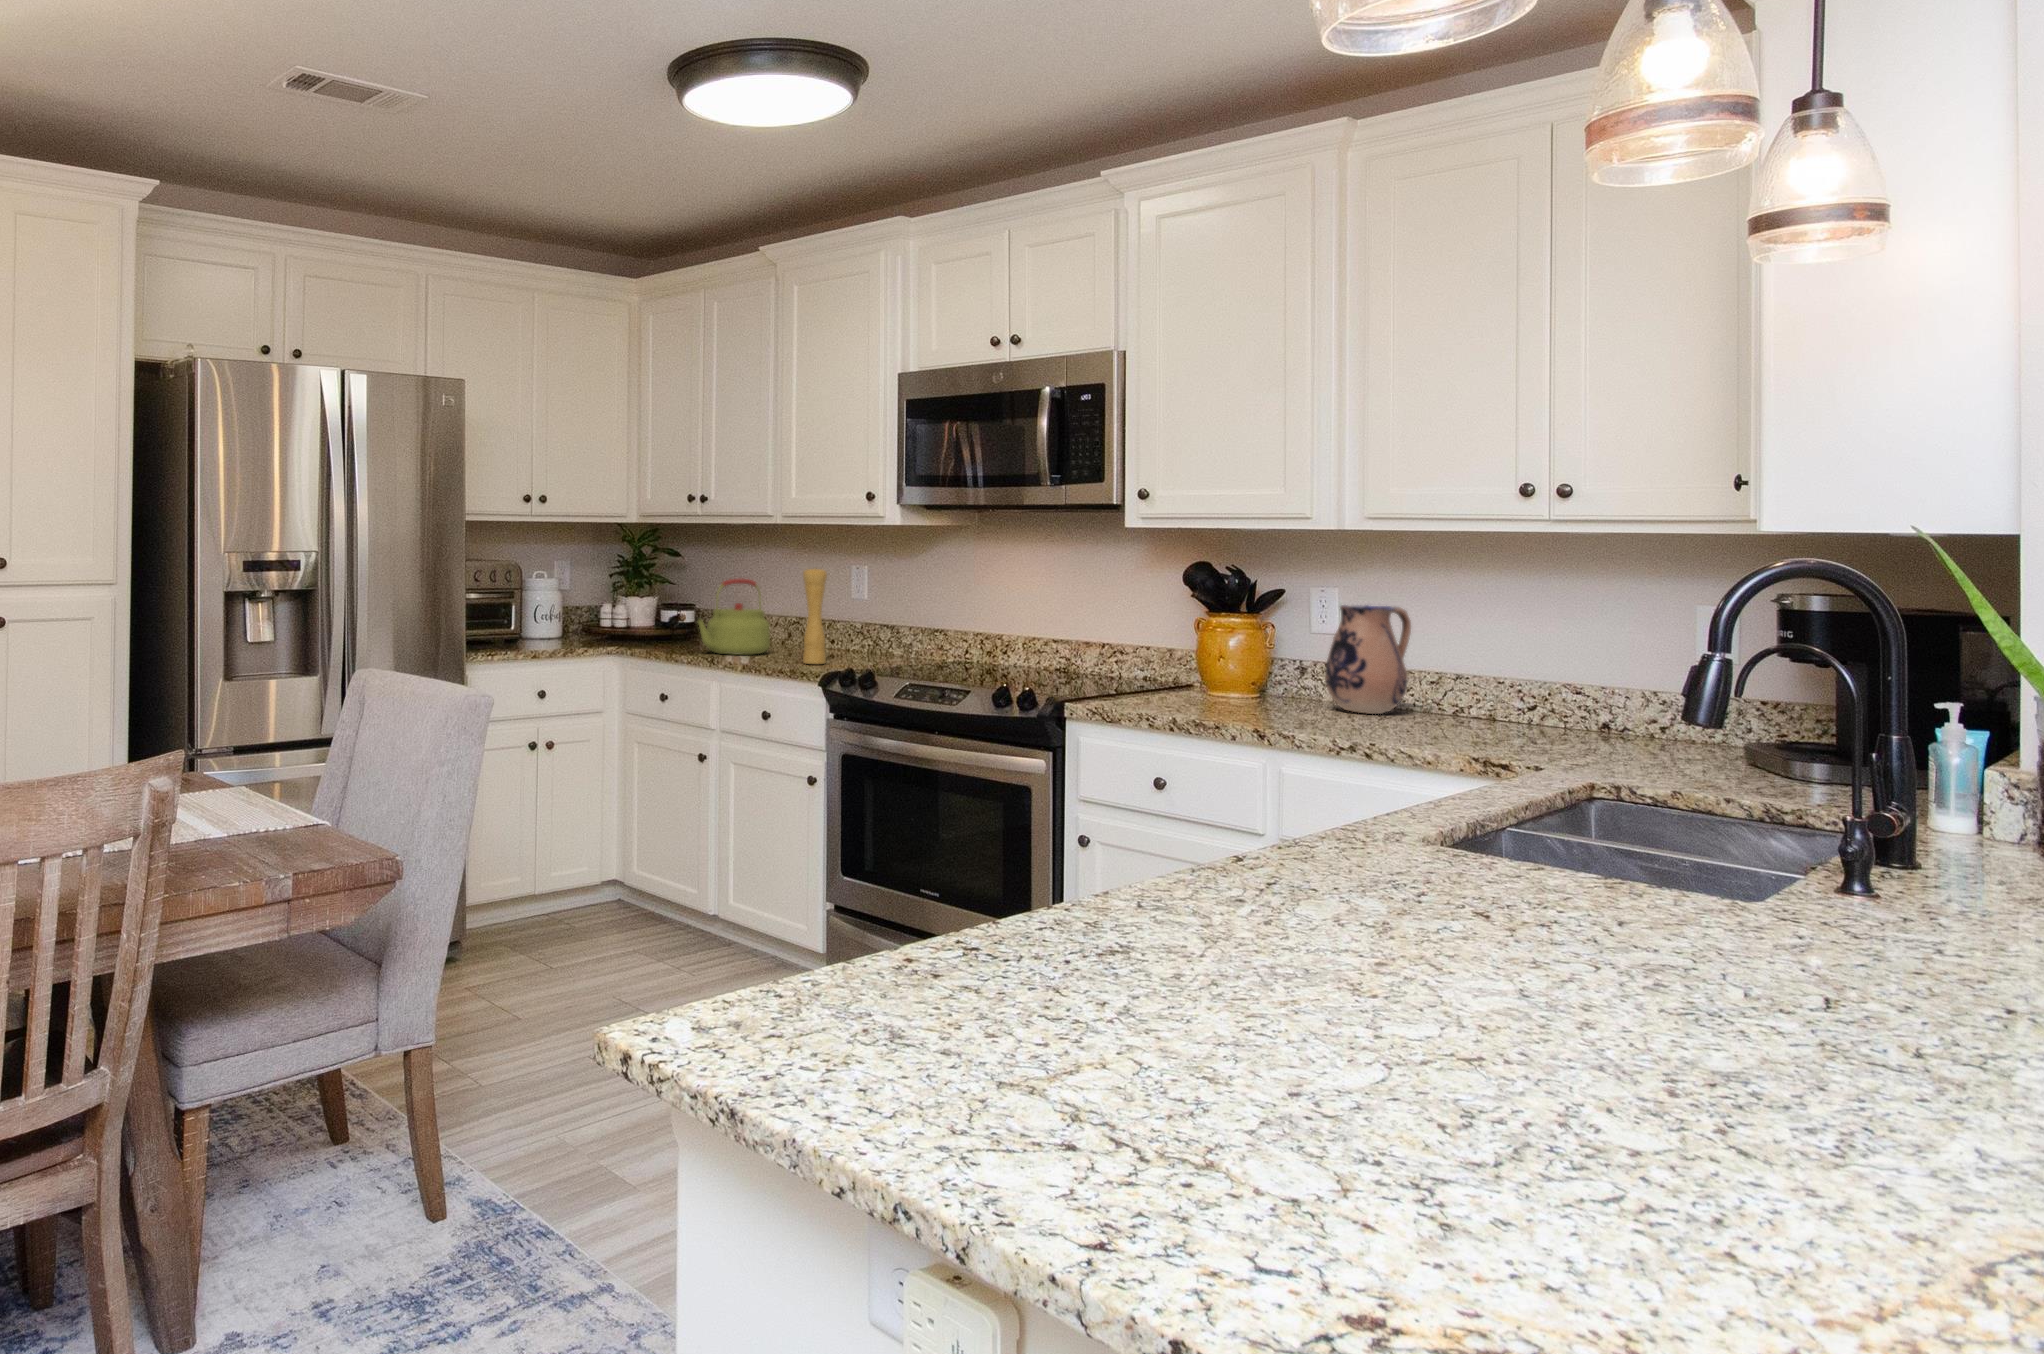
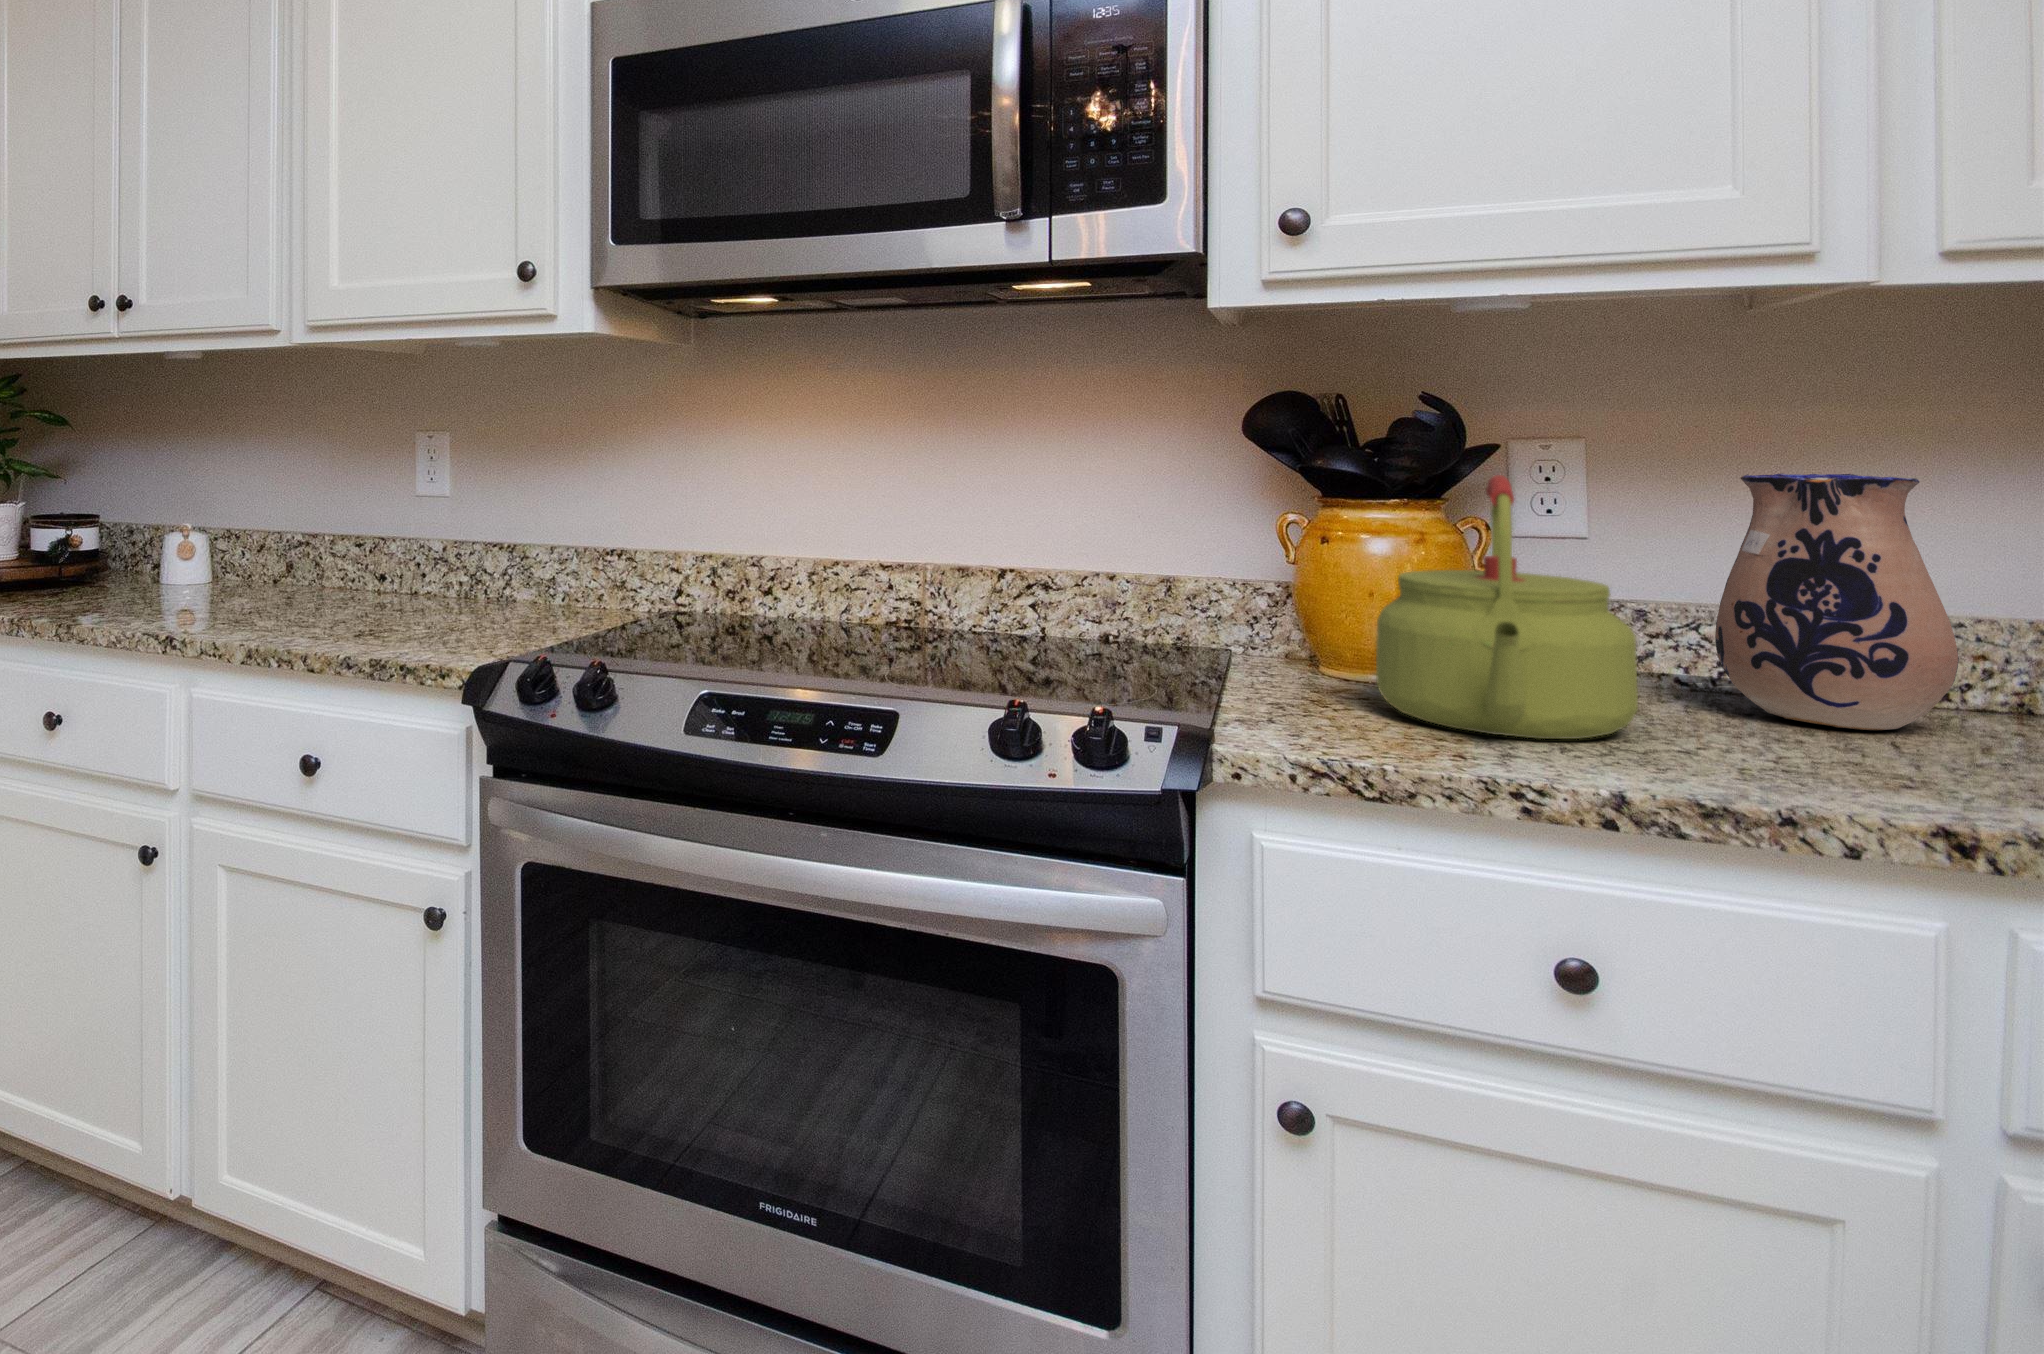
pepper mill: present [803,568,827,664] -> none [380,429,433,643]
kettle: present [698,579,770,655] -> present [1376,475,1638,739]

